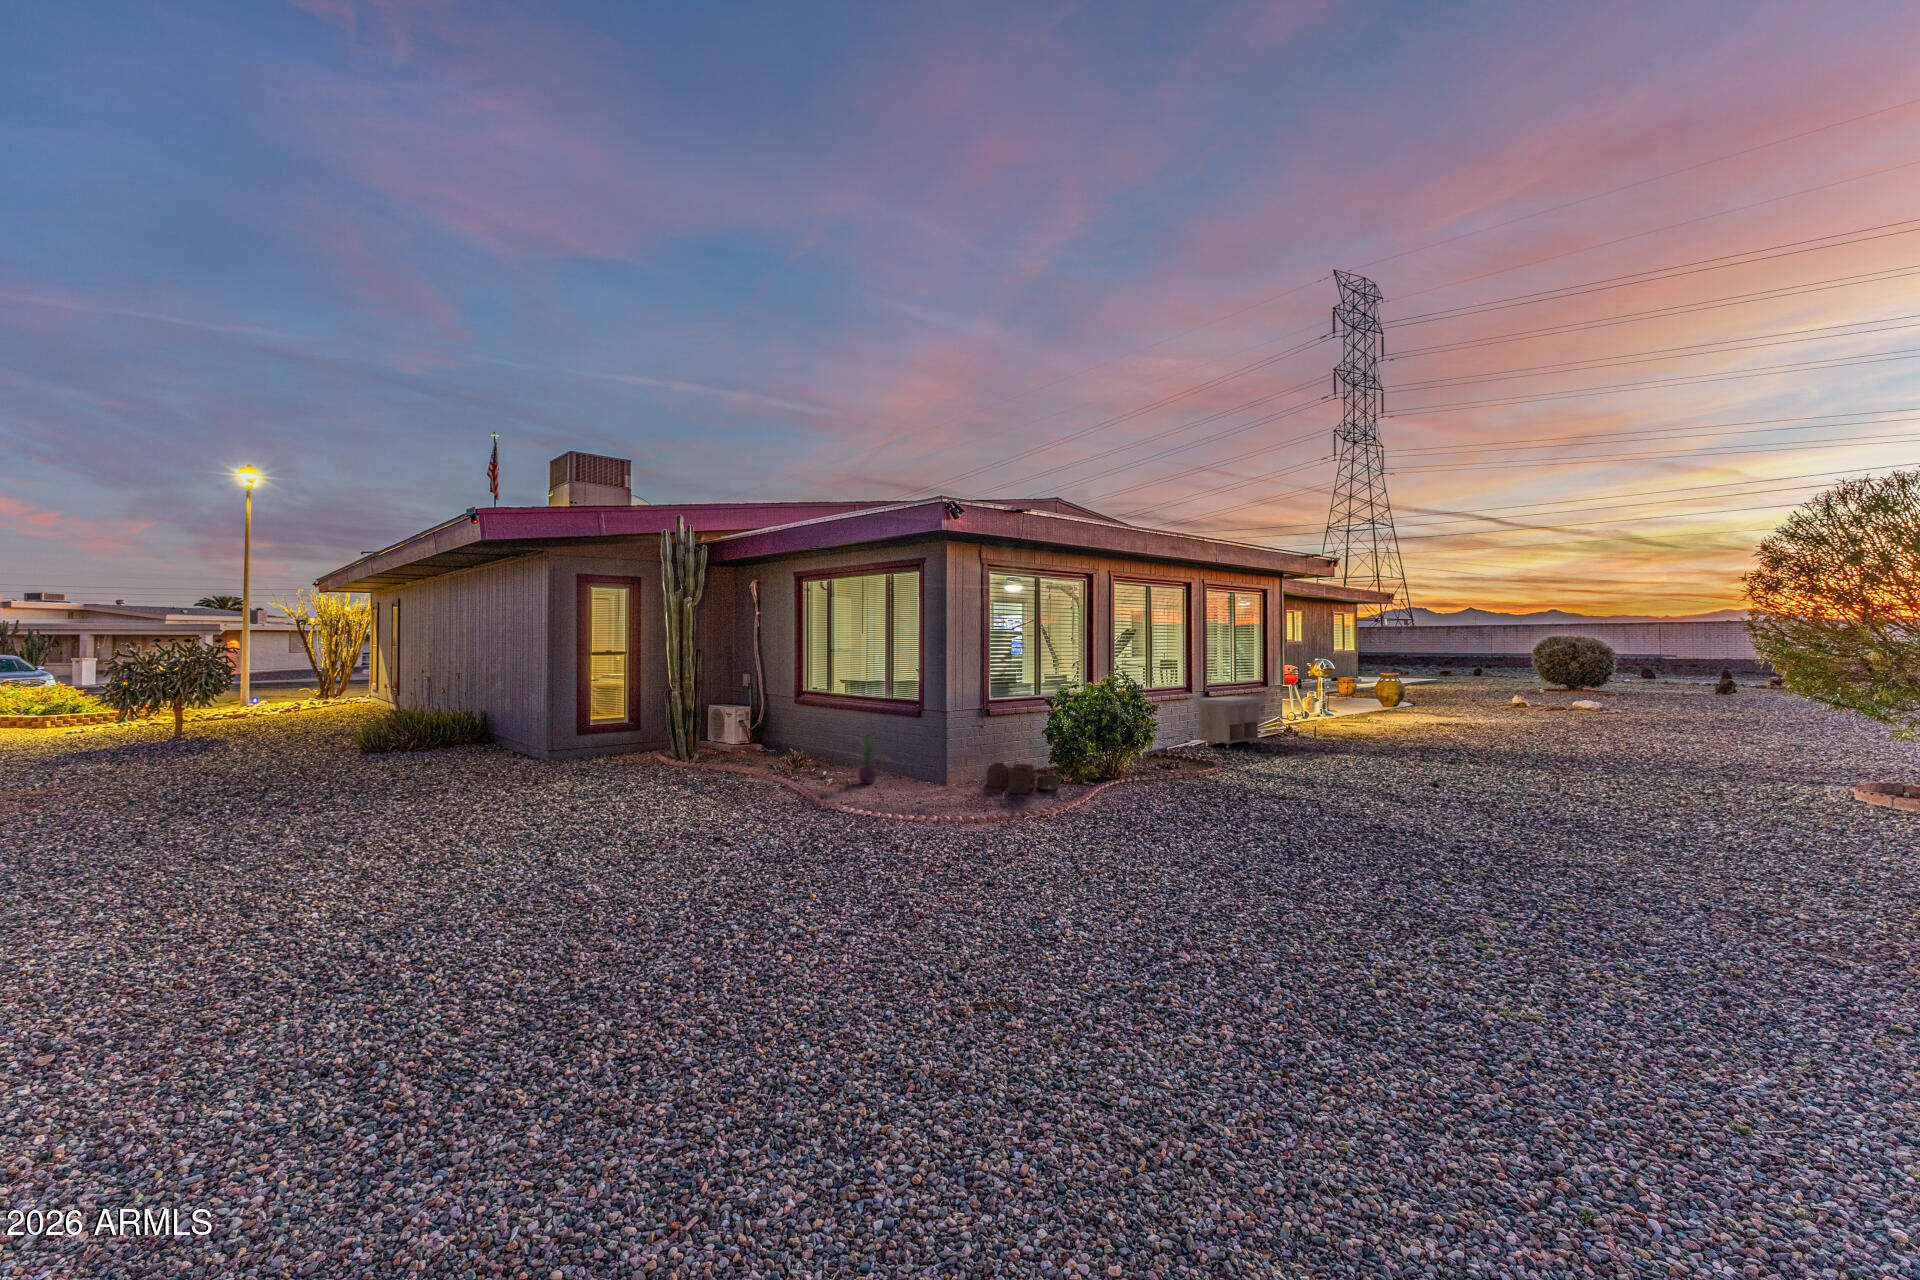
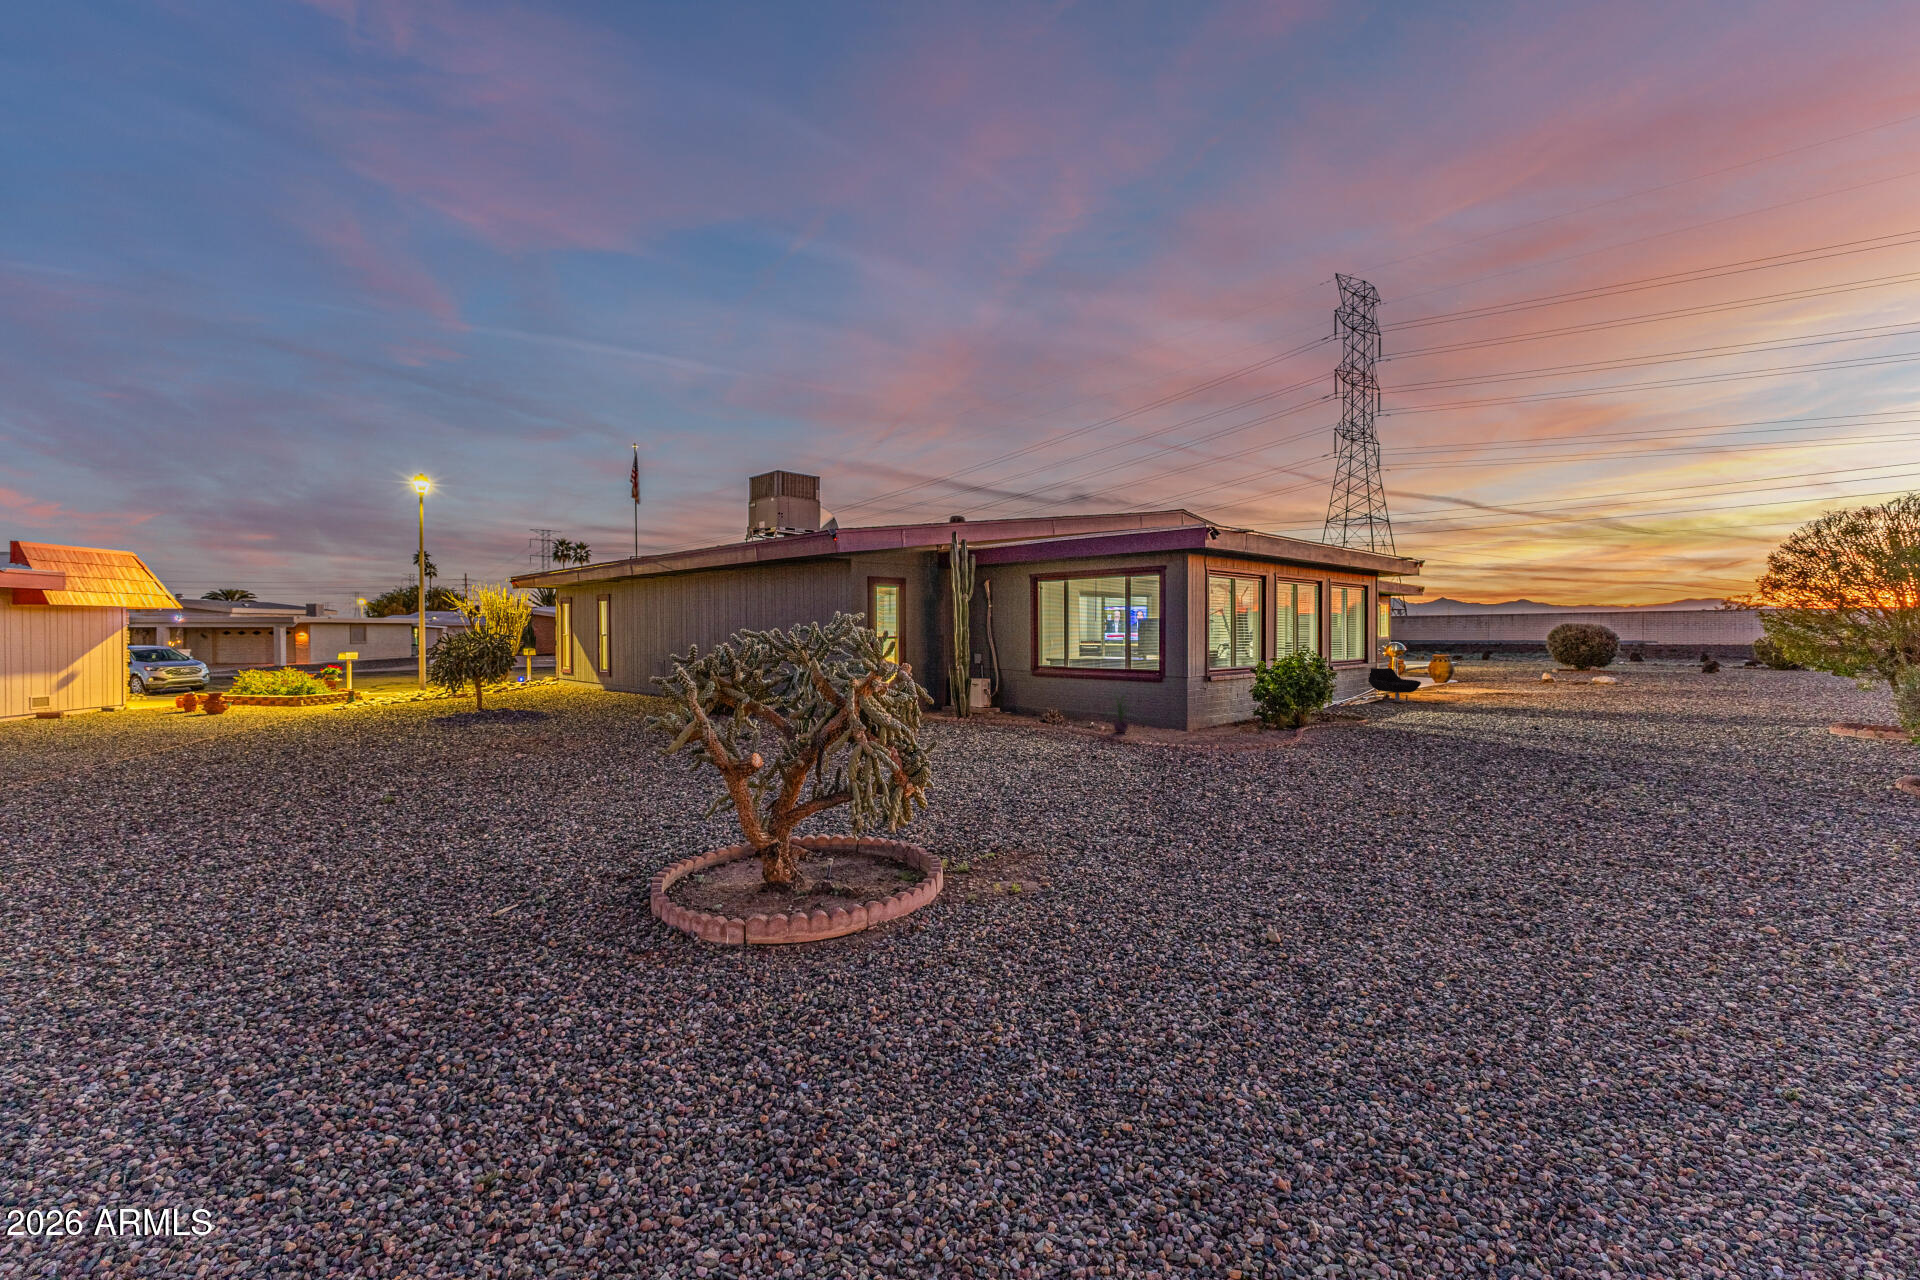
lounge chair: none [1274,691,1335,737] -> present [1369,668,1421,704]
storage bench: present [1199,696,1261,748] -> none [1324,671,1371,711]
woven basket: present [986,761,1058,793] -> none [1209,715,1267,737]

